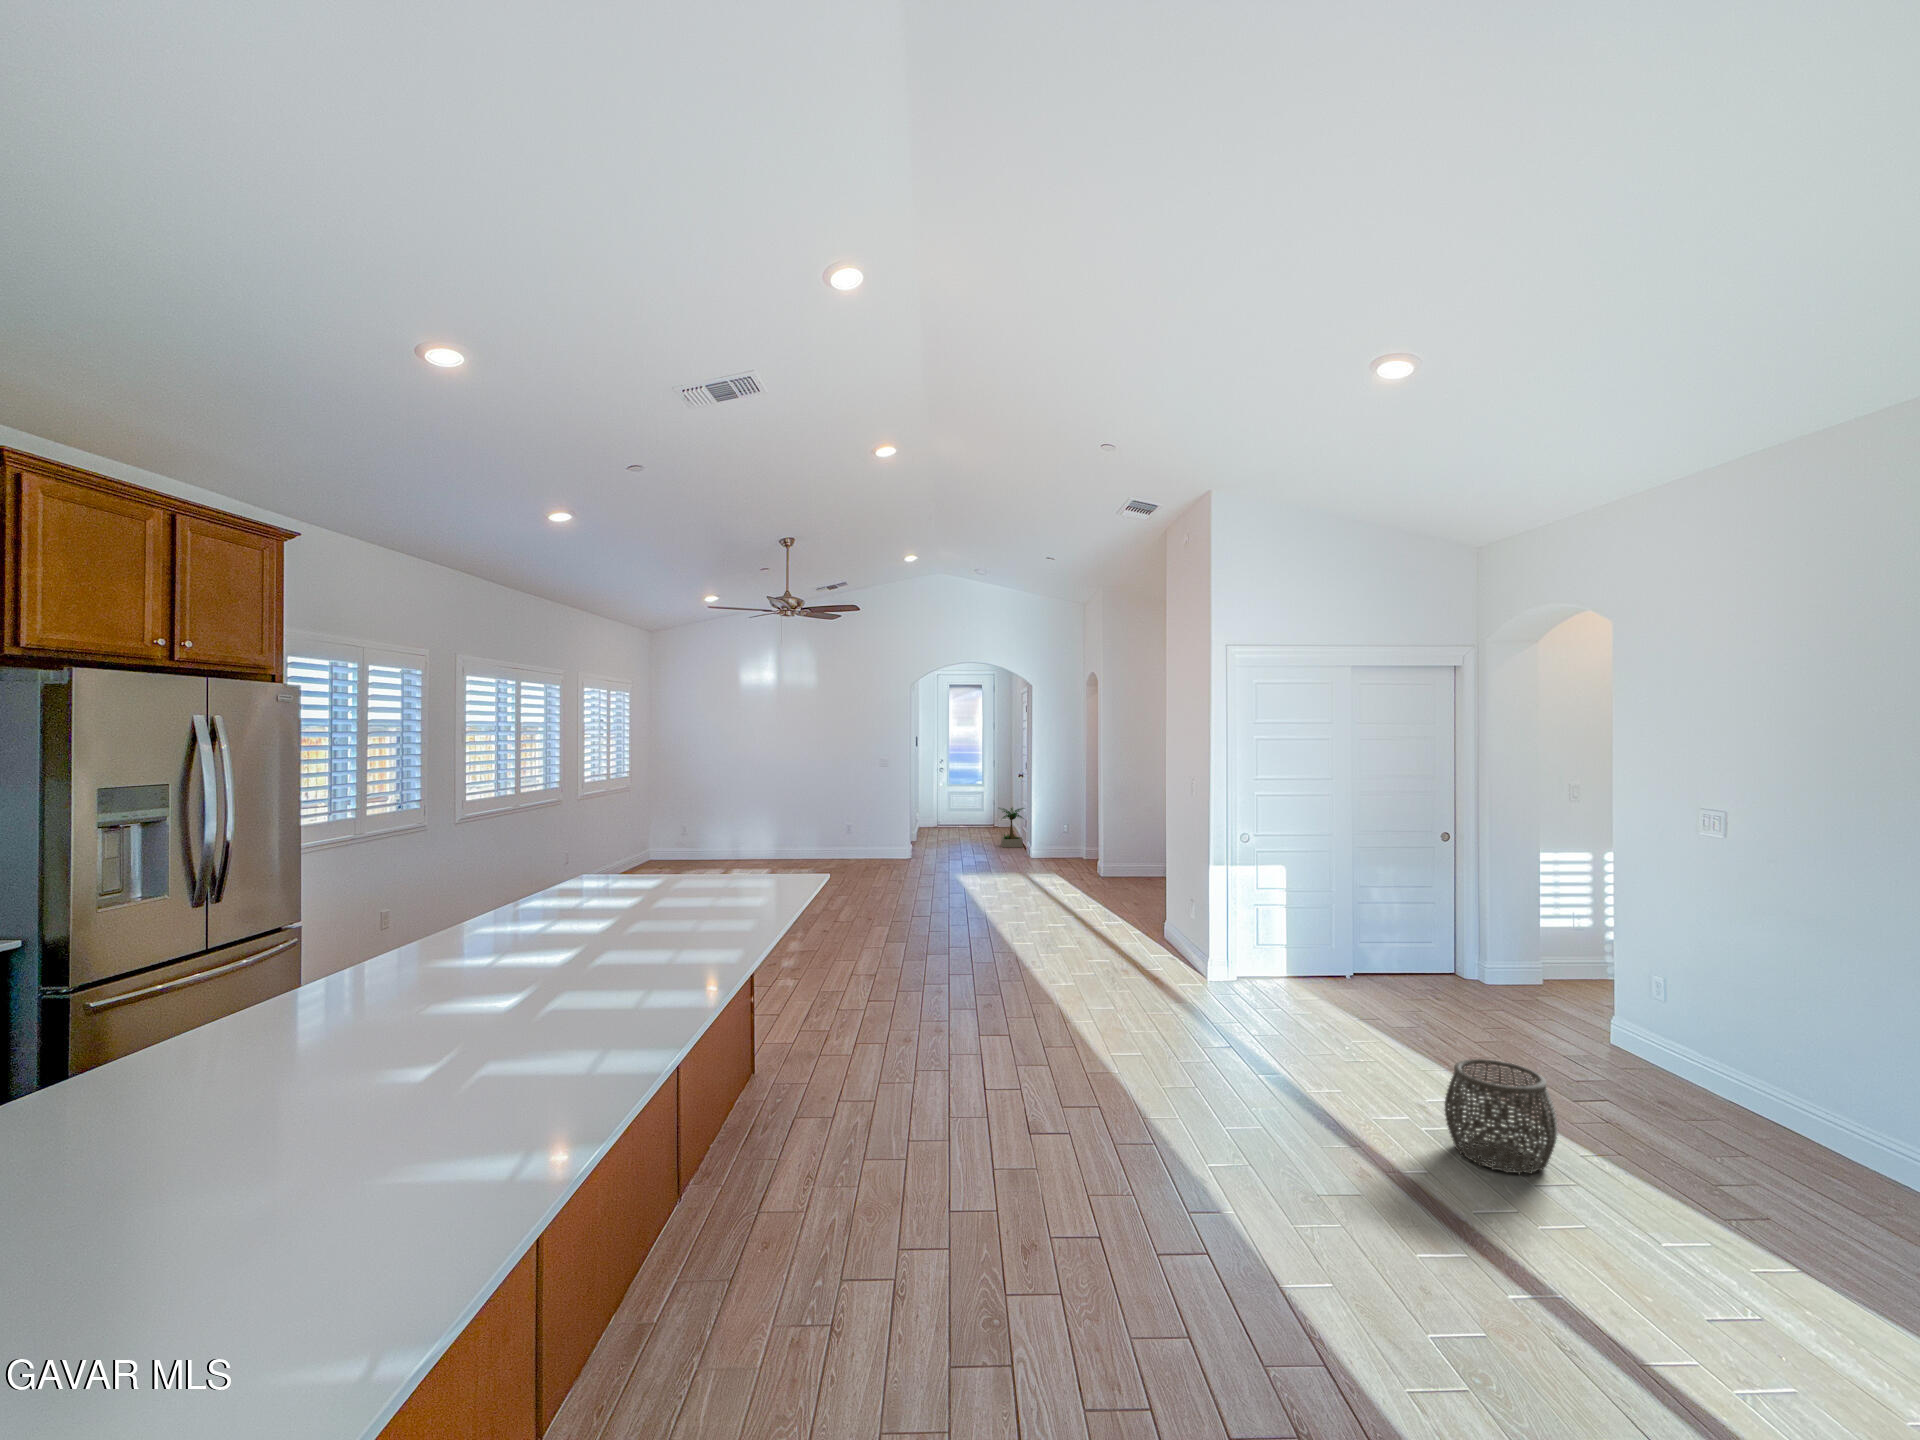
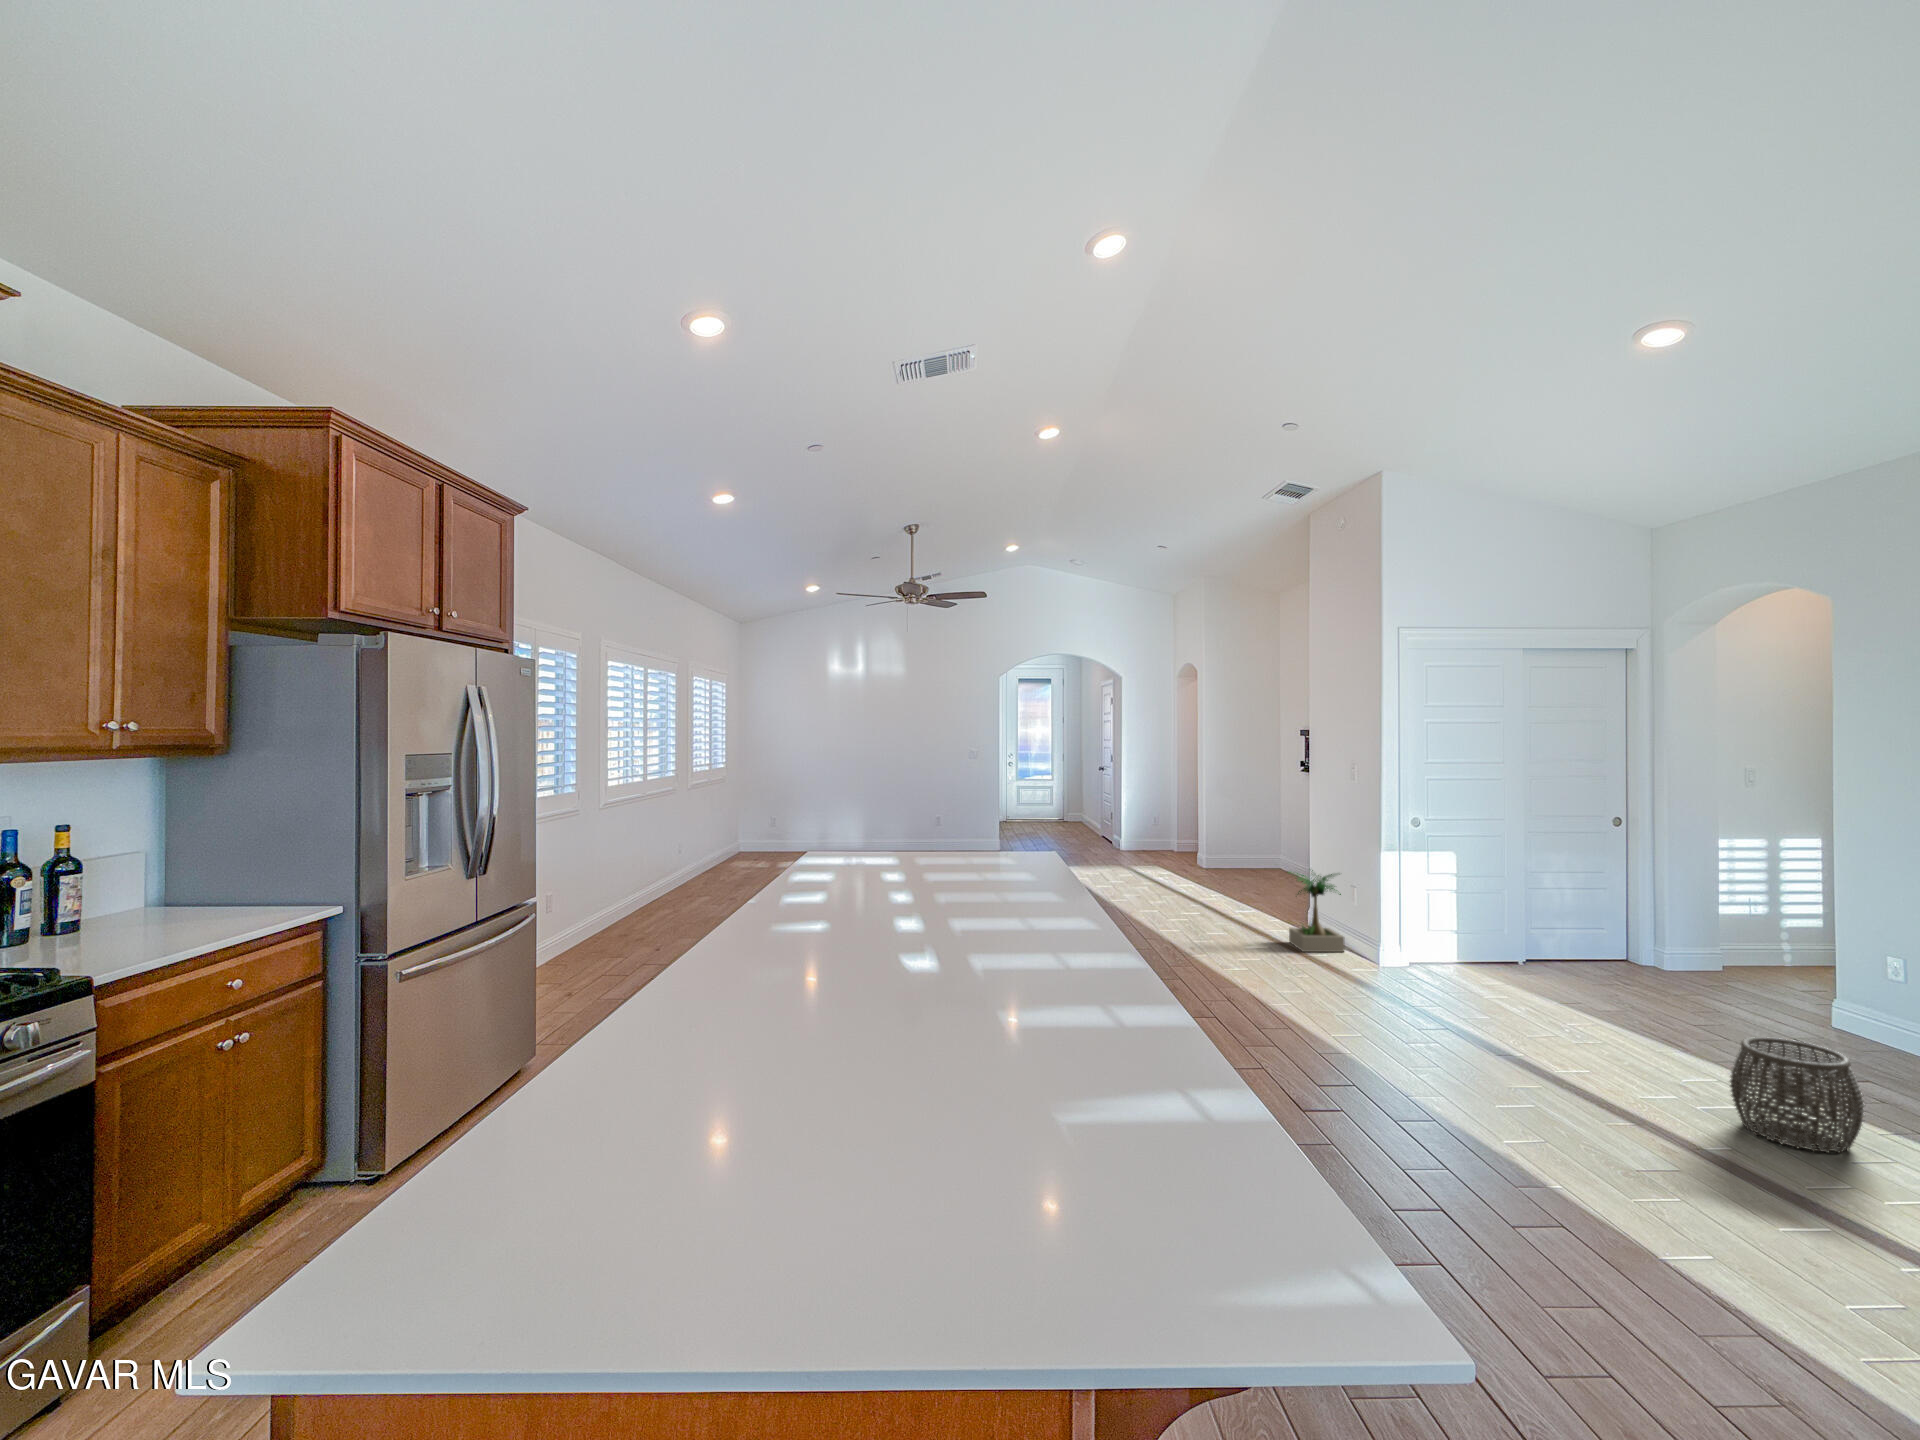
potted plant: present [1001,808,1024,847] -> present [1289,870,1345,952]

